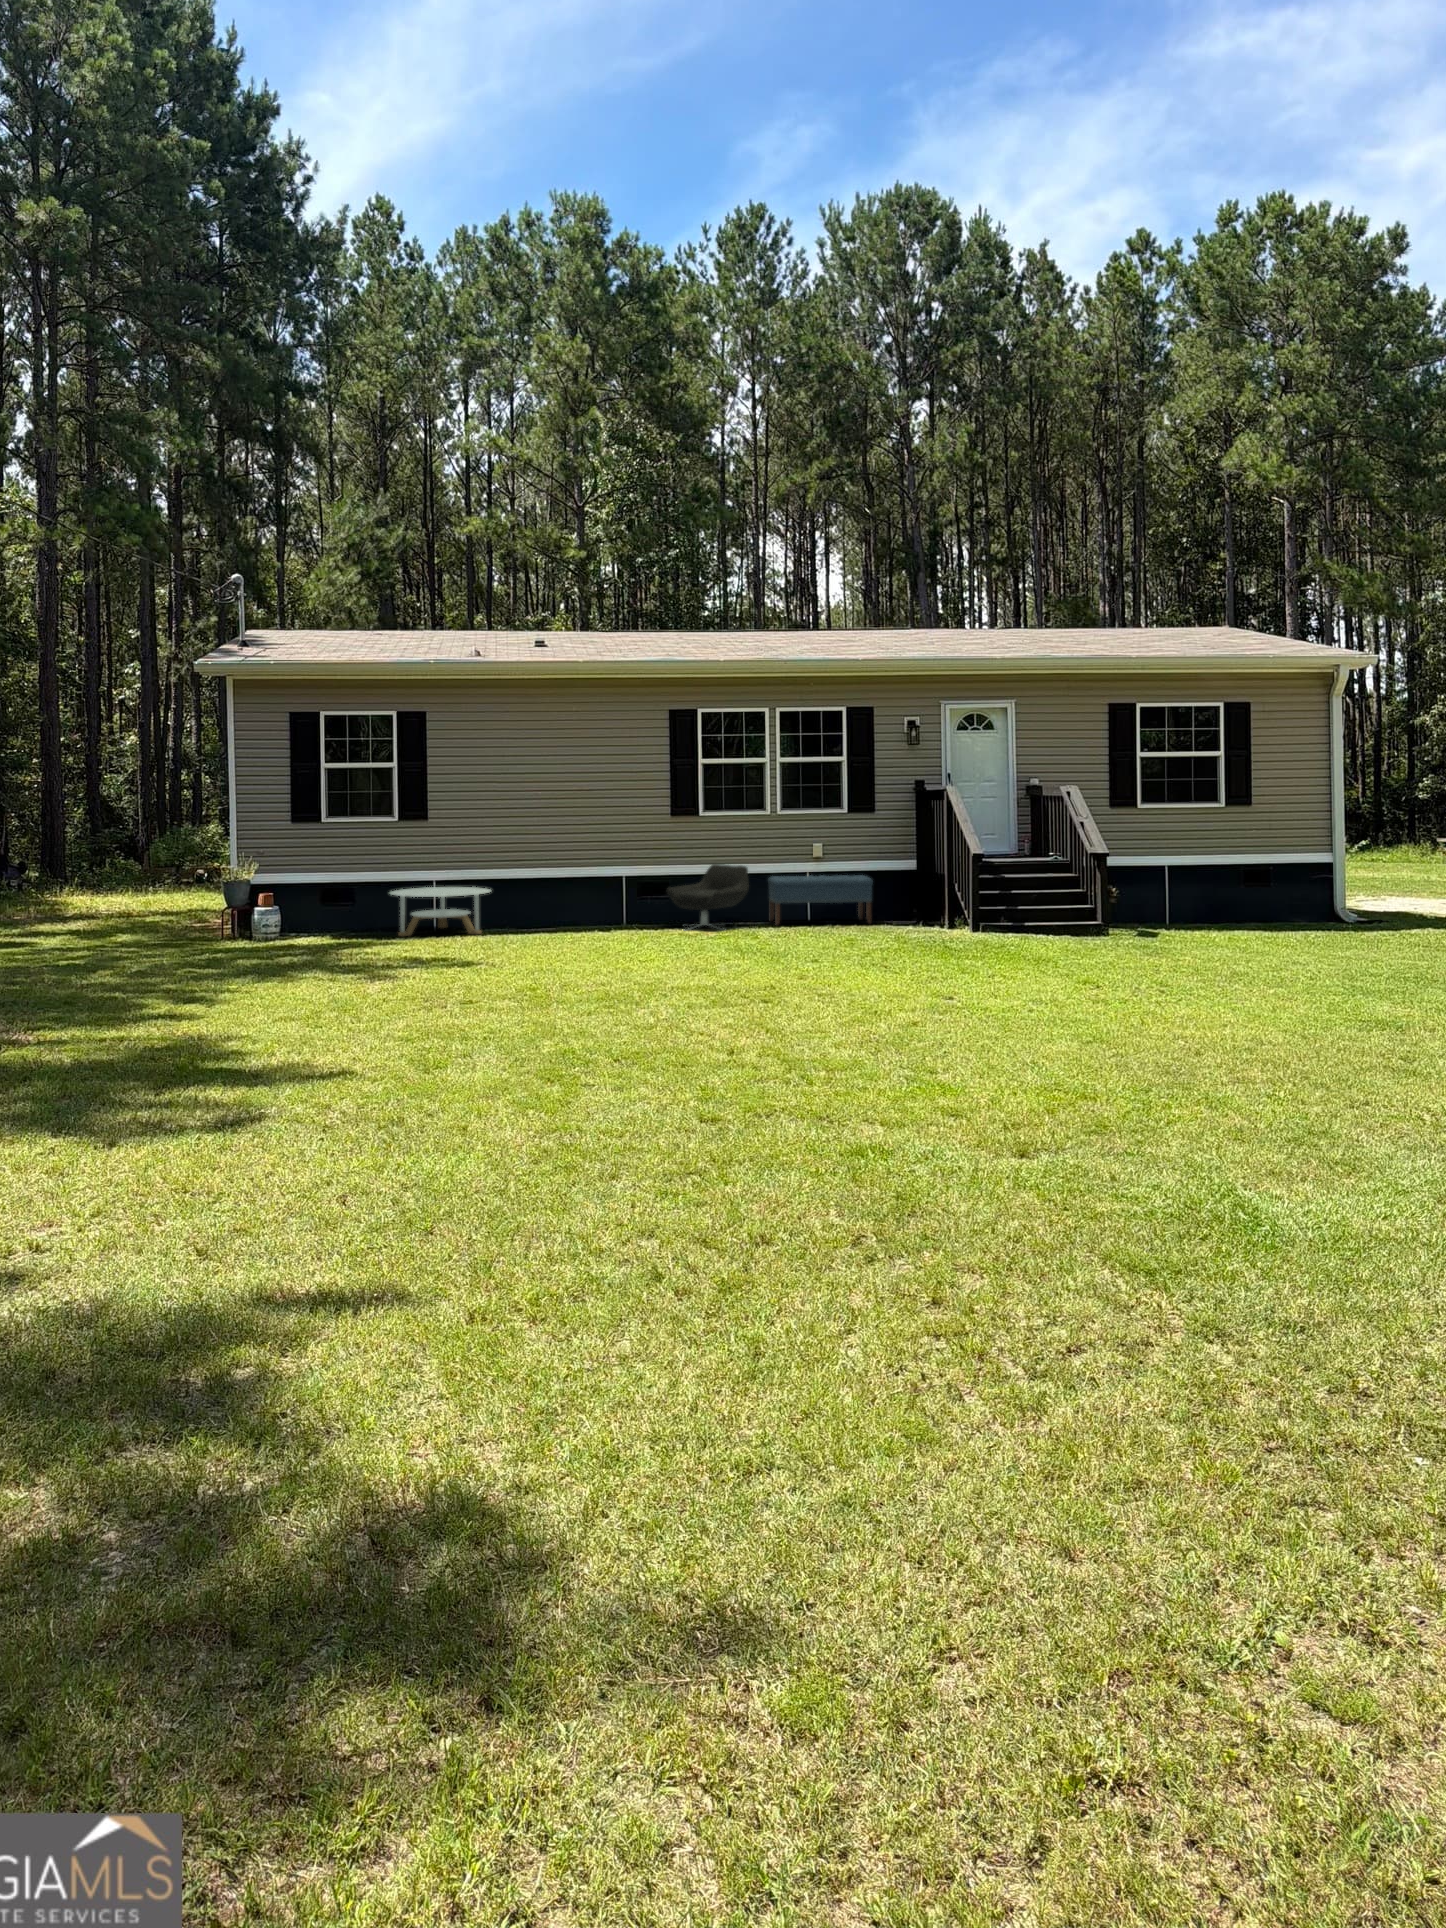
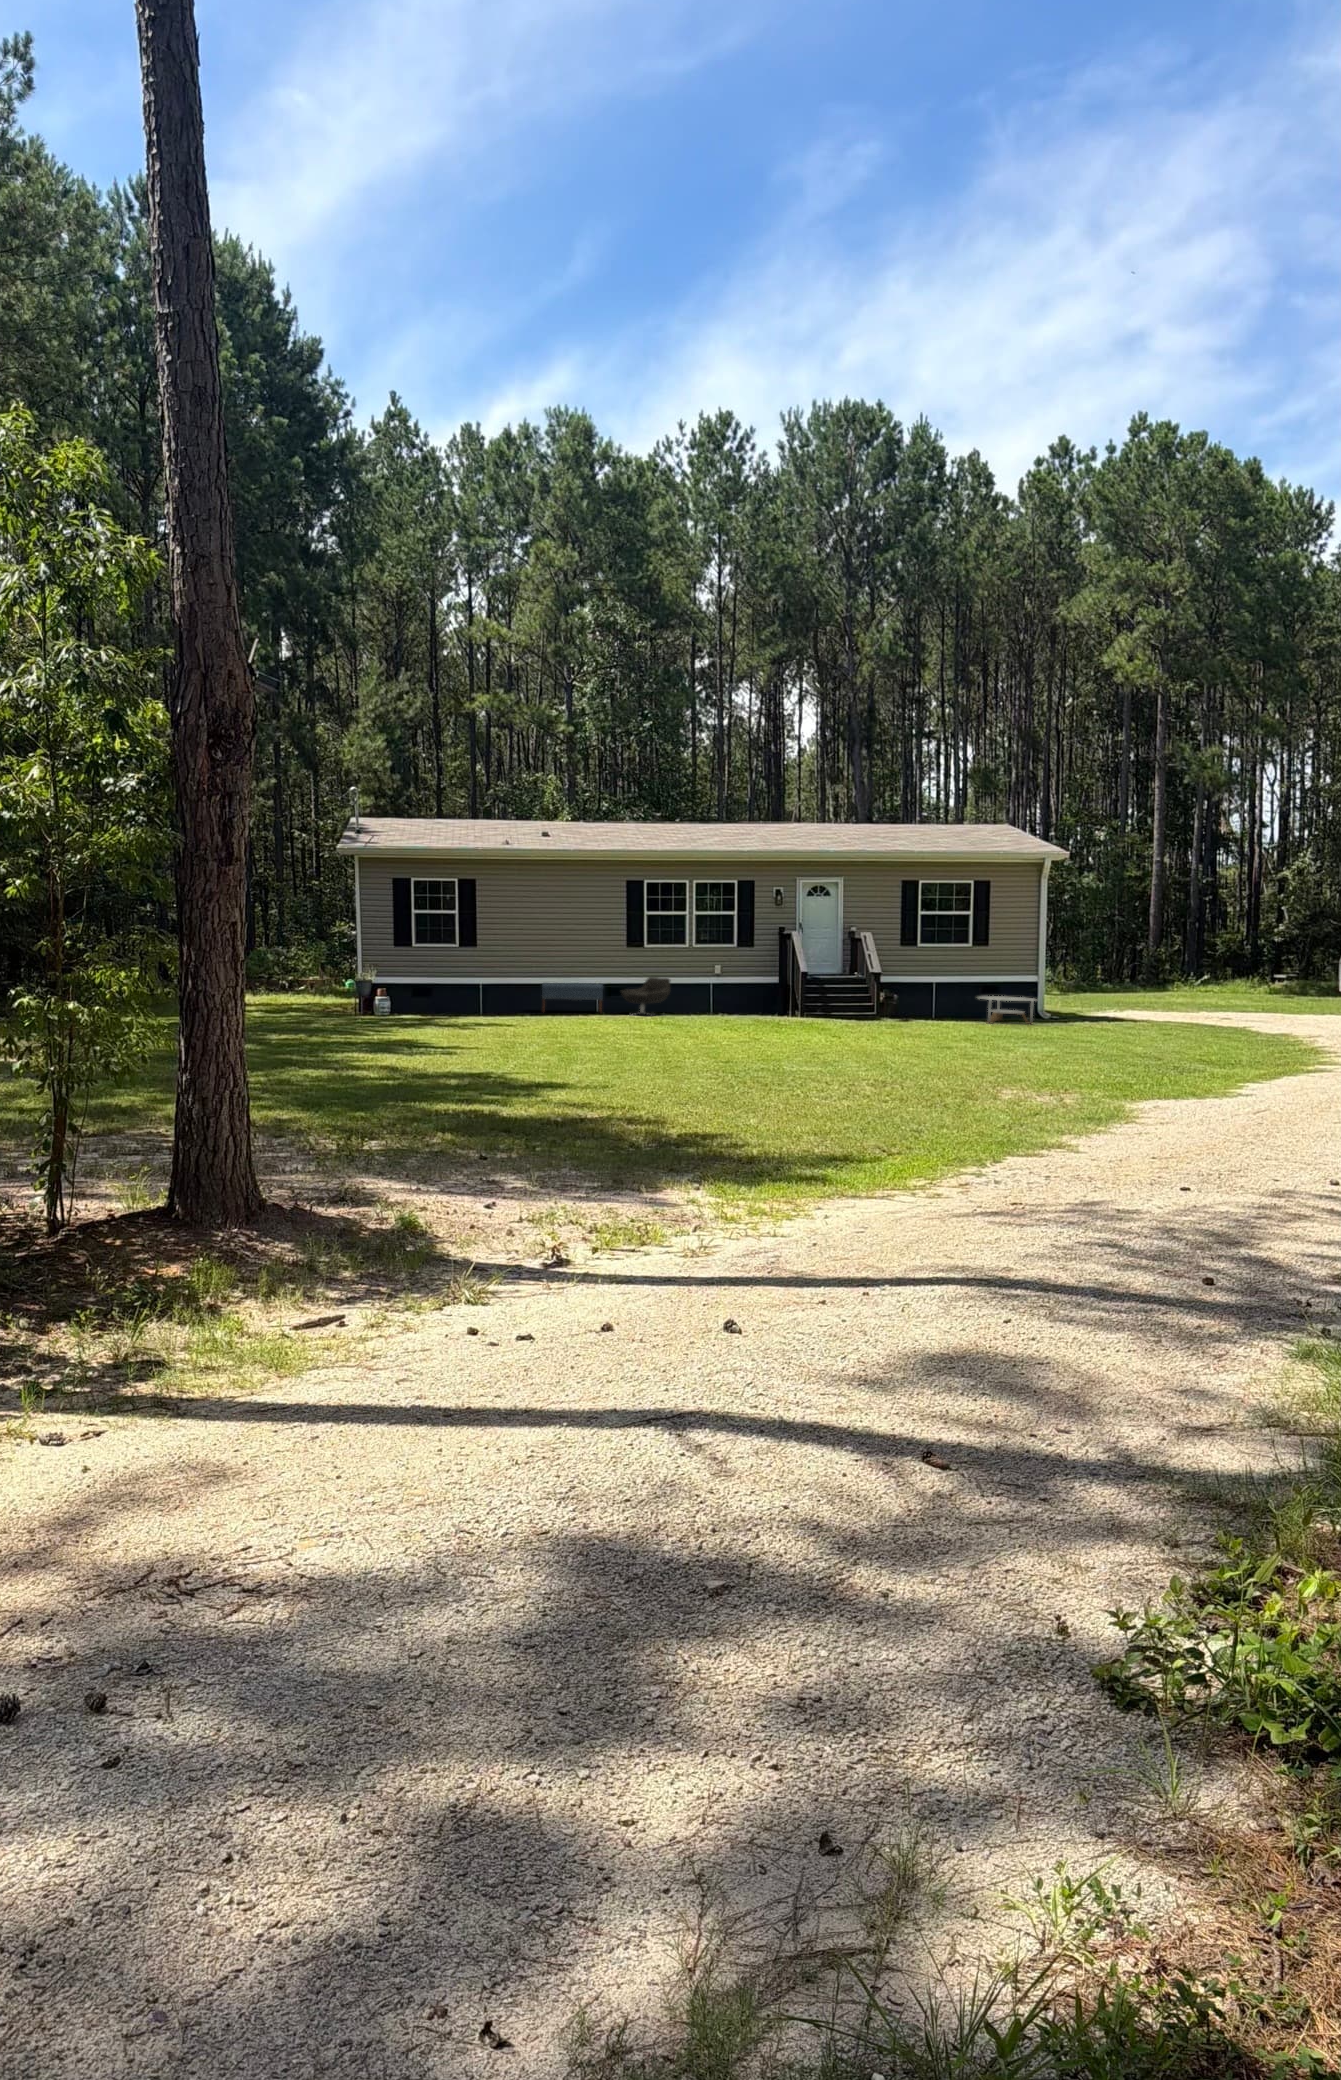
bench: present [768,875,873,925] -> present [542,983,603,1012]
round table: present [390,887,491,936] -> present [980,996,1038,1024]

